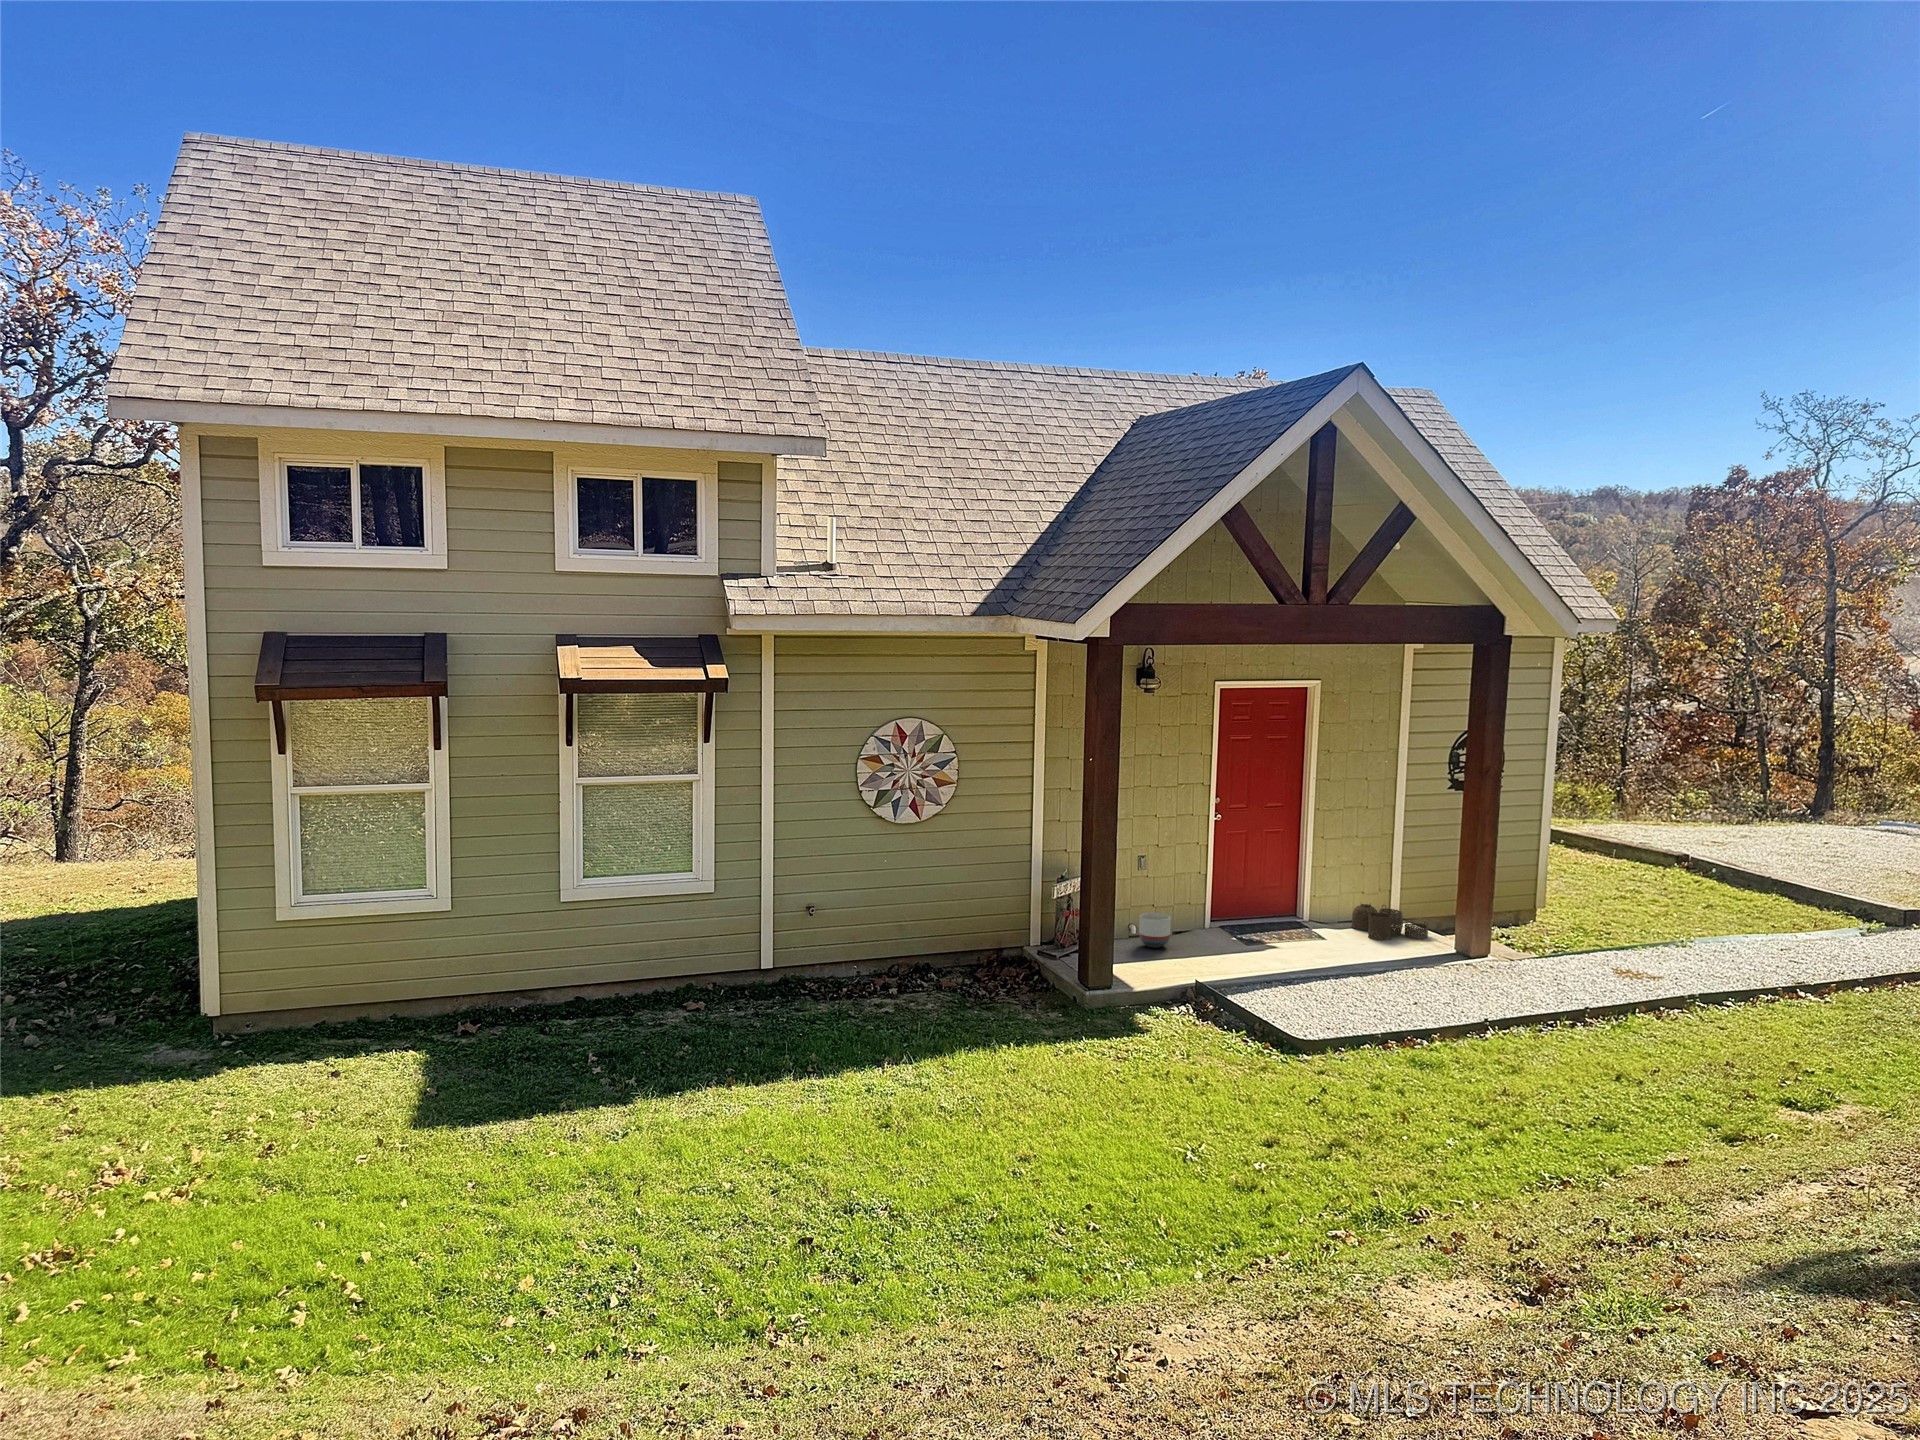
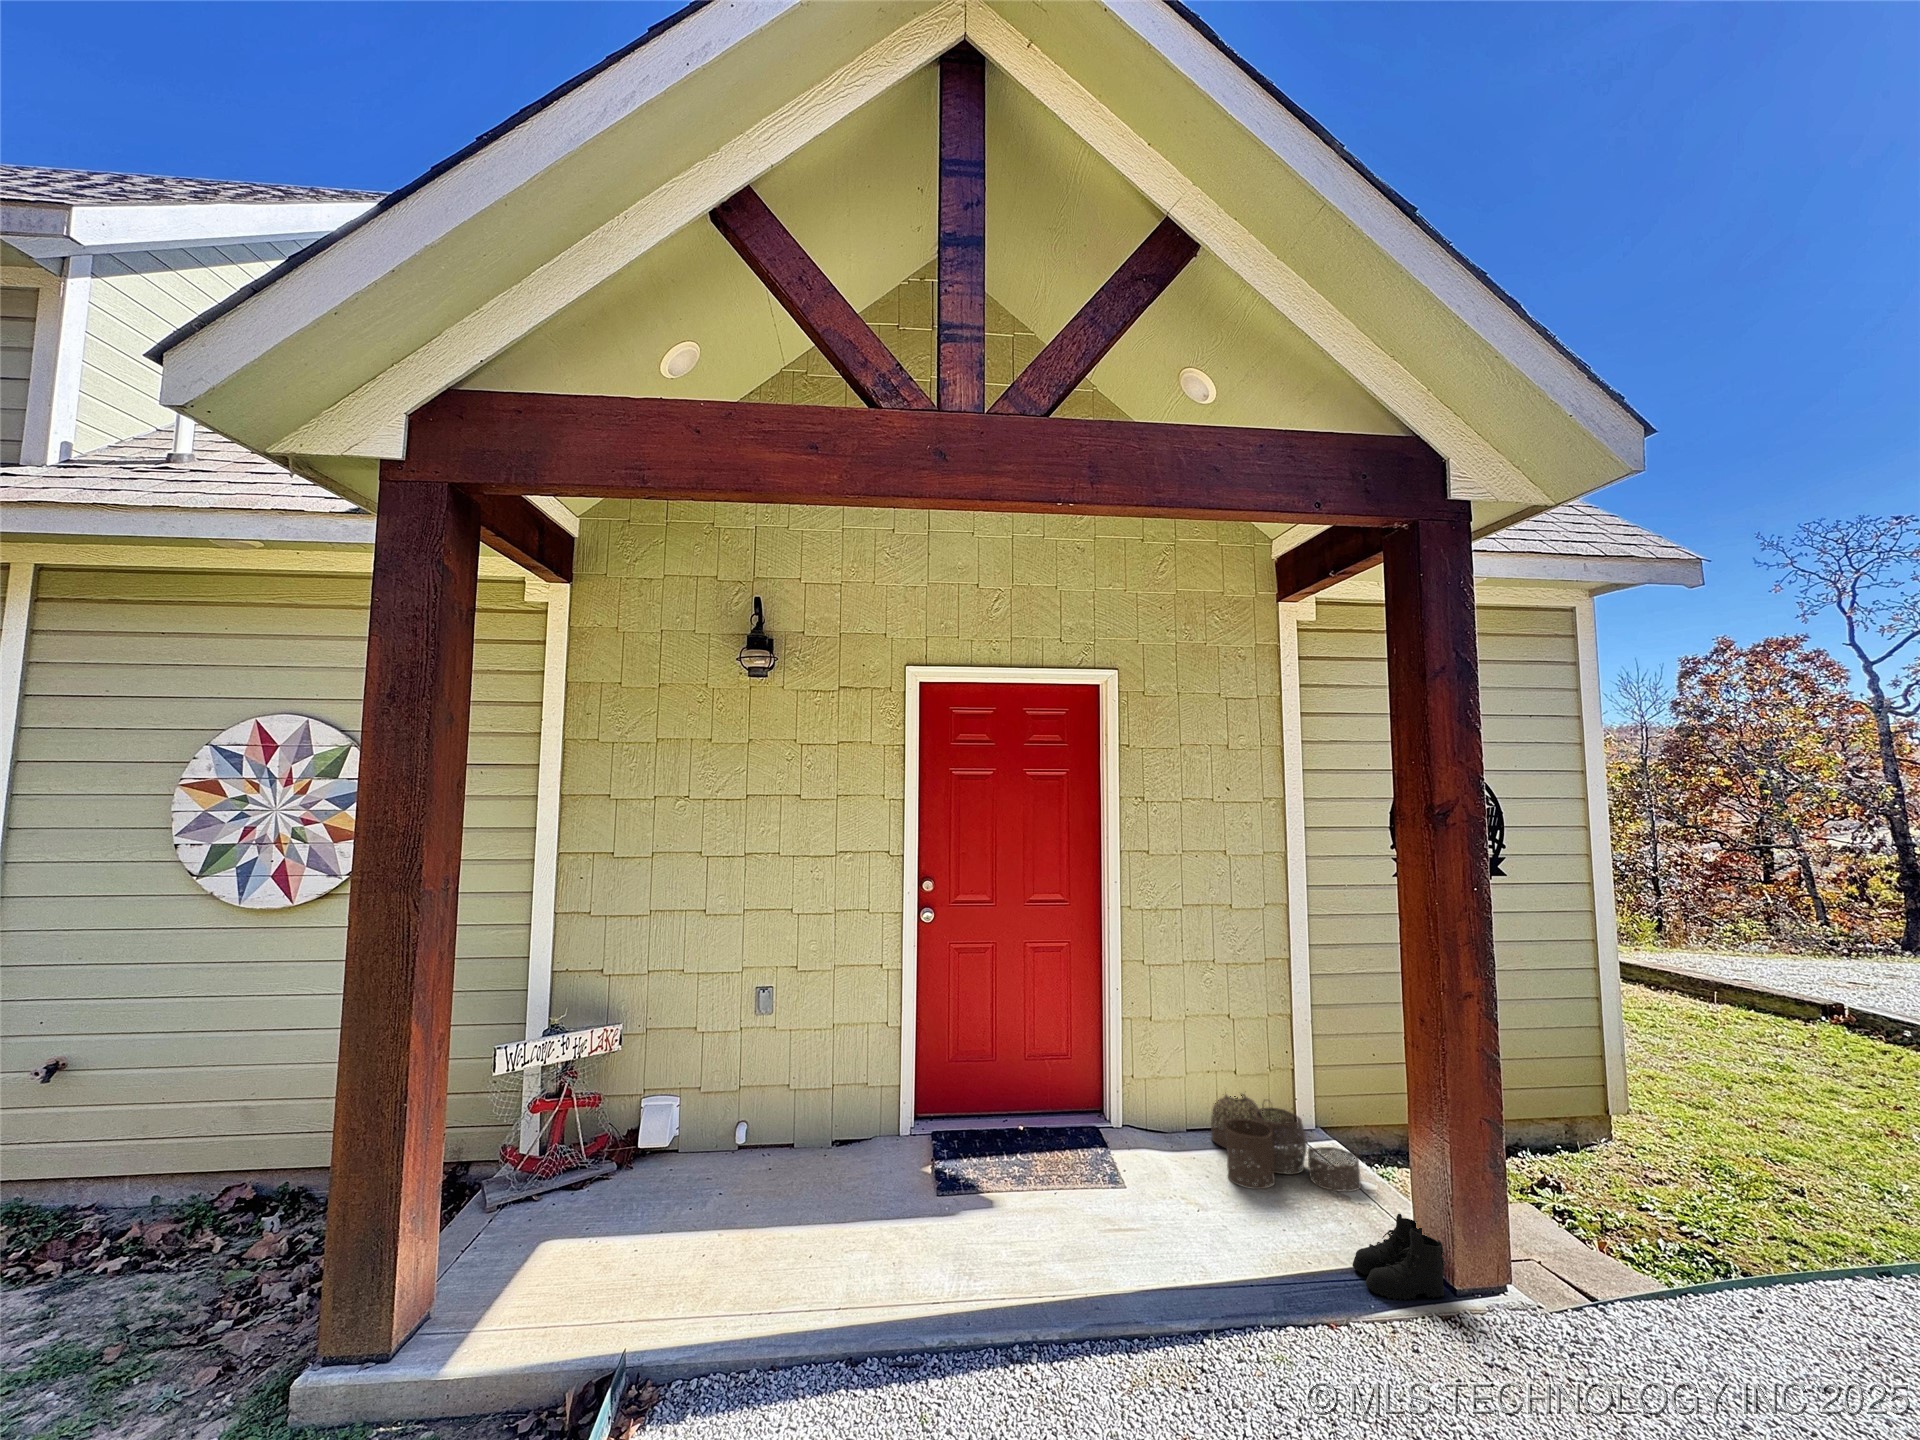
planter: present [1139,913,1170,948] -> none [742,1097,803,1176]
boots: none [1433,934,1469,961] -> present [1353,1214,1446,1300]

